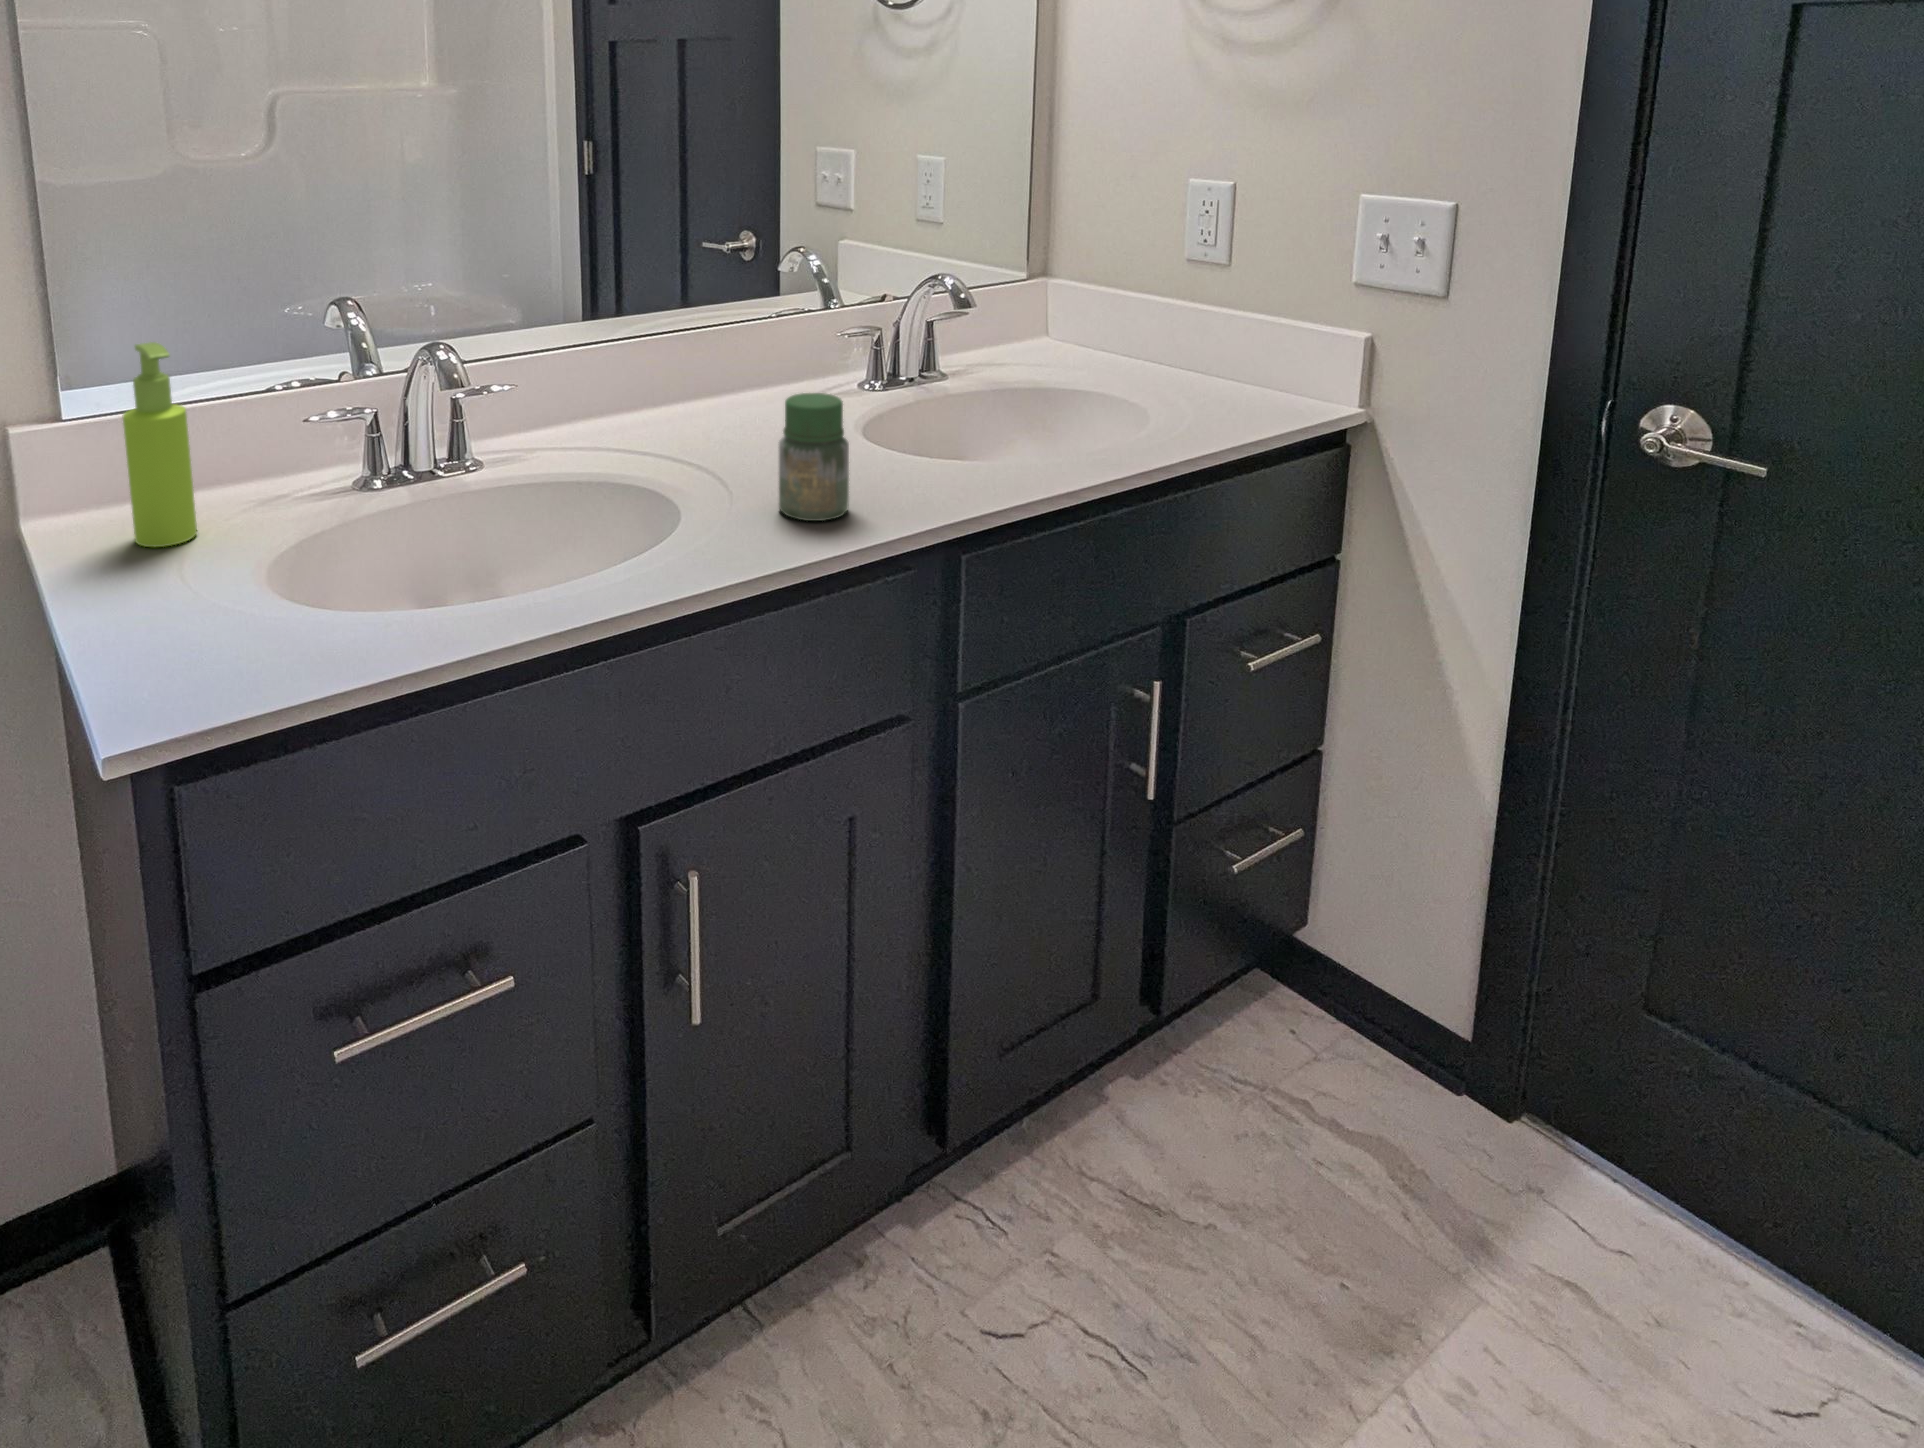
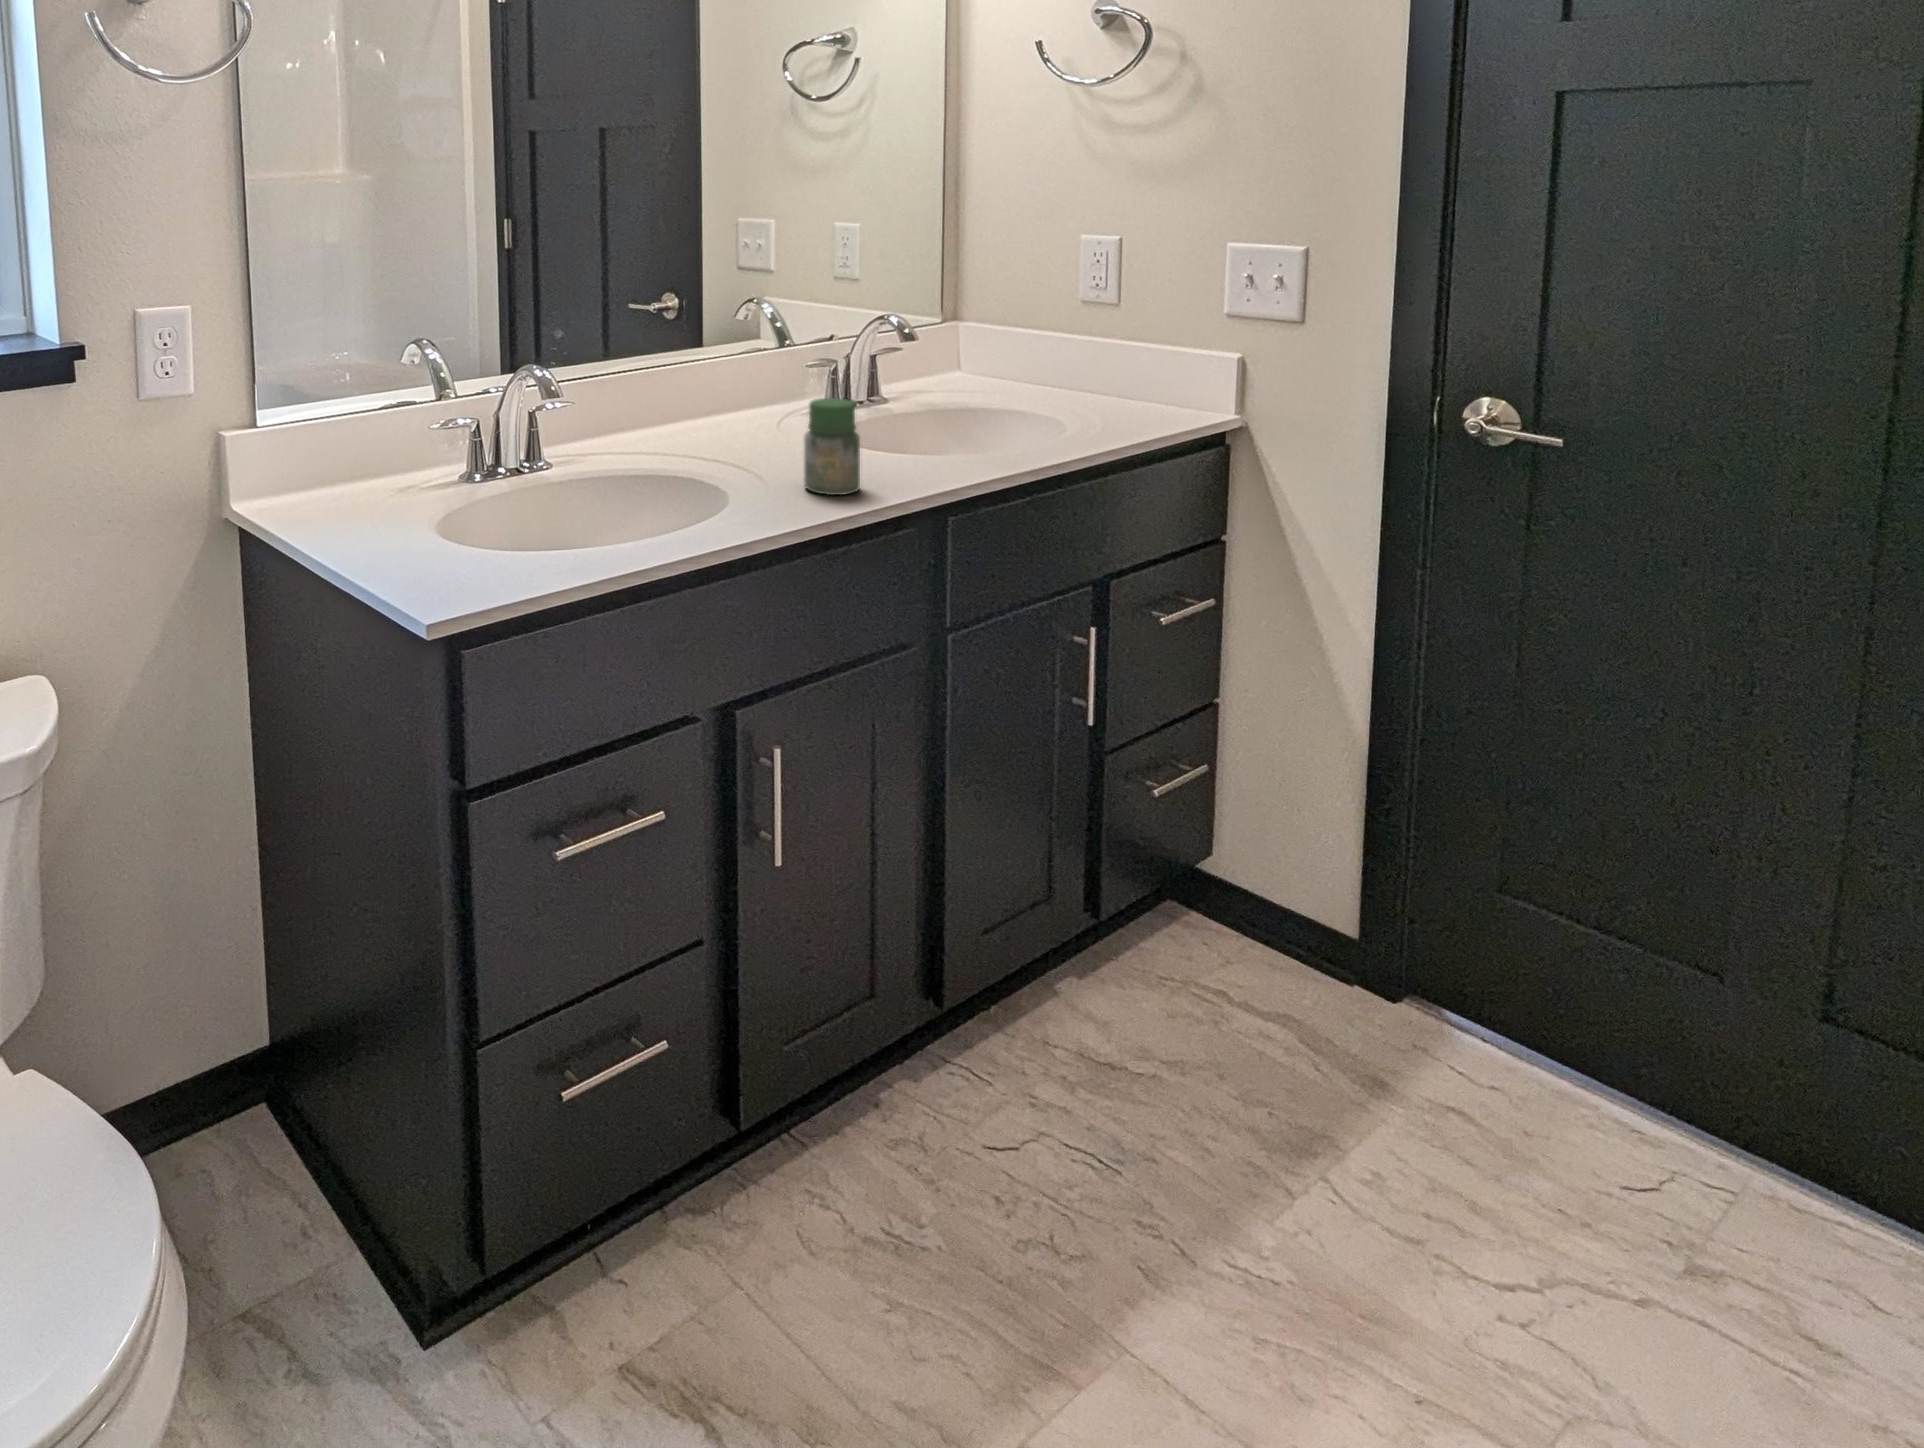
soap dispenser: present [123,342,197,547] -> none [319,364,368,520]

